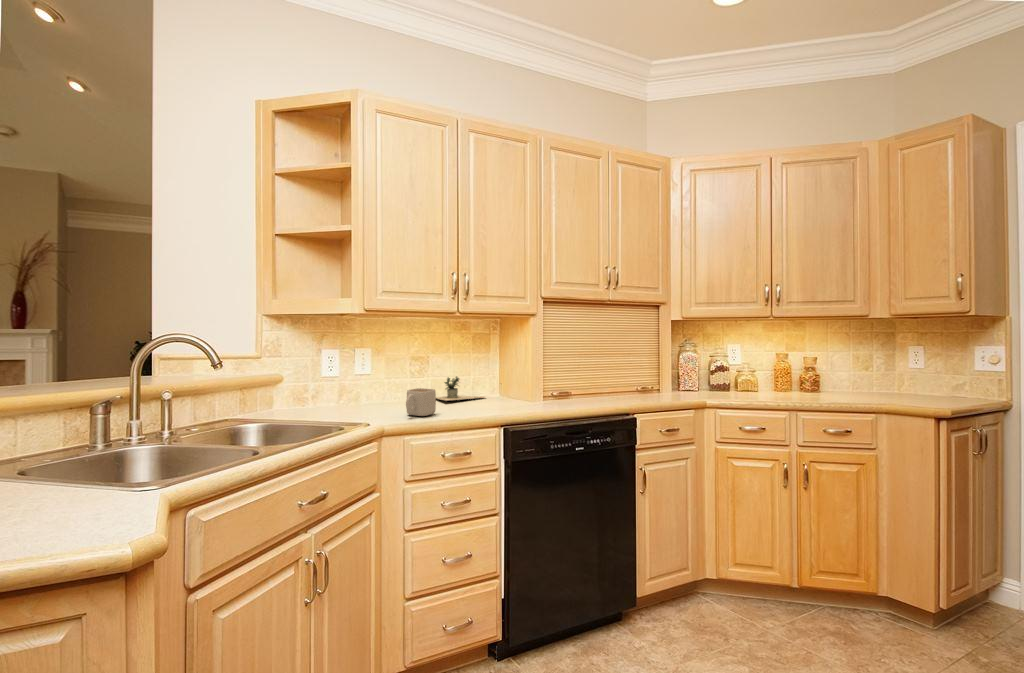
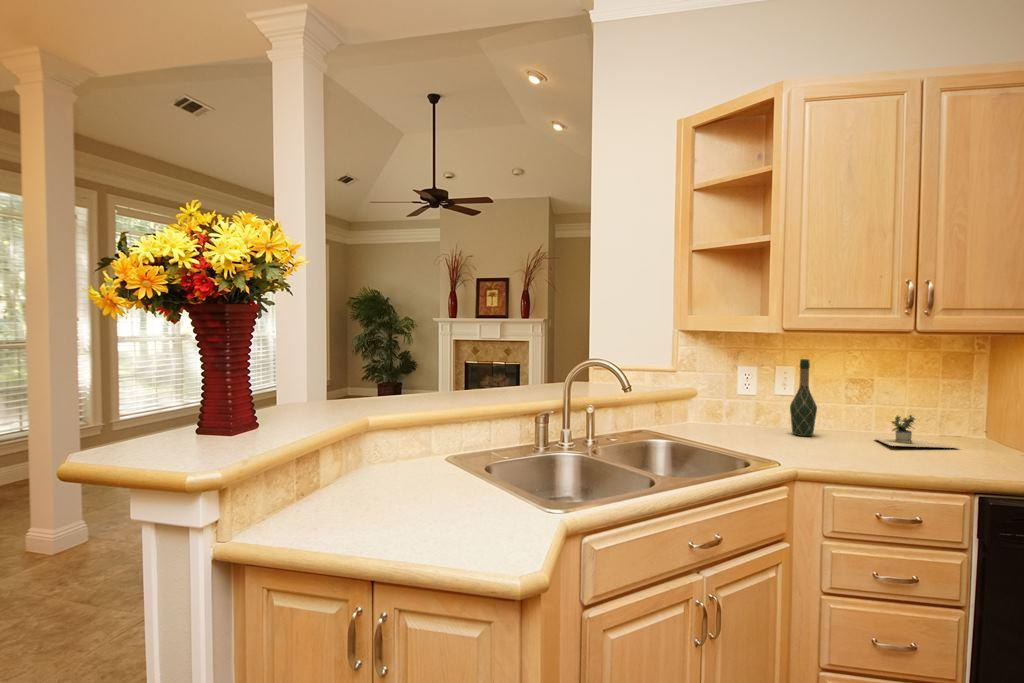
wine bottle: none [370,336,391,402] -> present [790,359,817,436]
mug: present [406,388,436,416] -> none [829,427,872,462]

